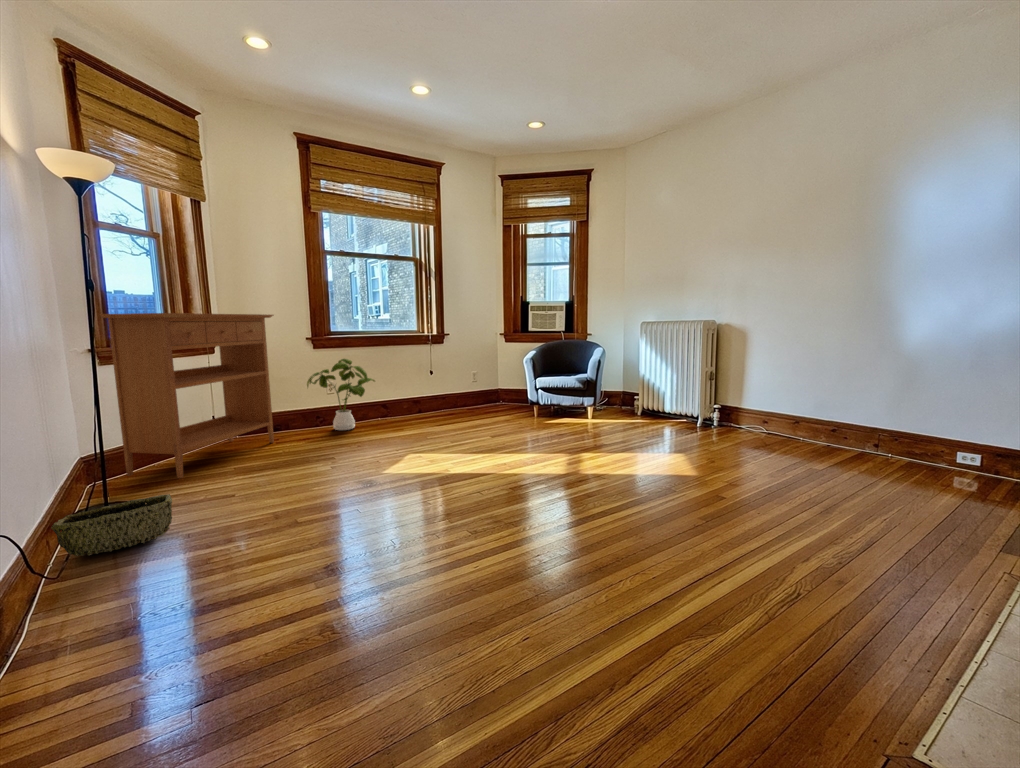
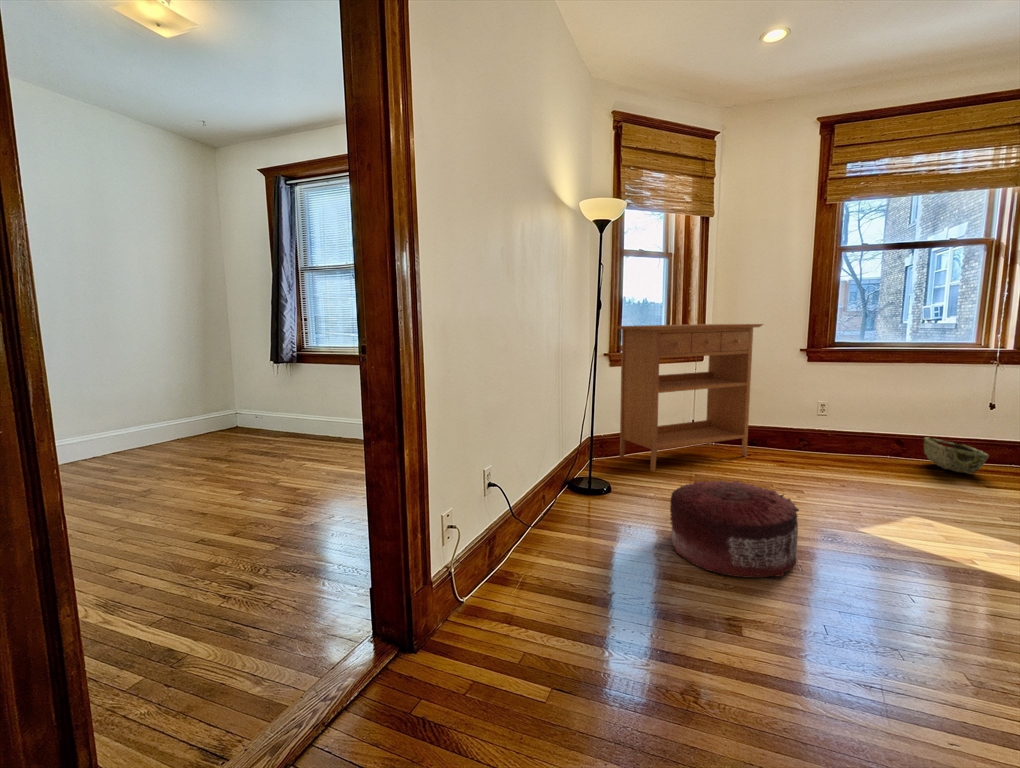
house plant: present [307,359,375,430] -> none [794,376,889,461]
pouf: none [235,454,358,541] -> present [670,481,799,578]
woven basket: present [51,494,172,556] -> present [924,437,989,474]

